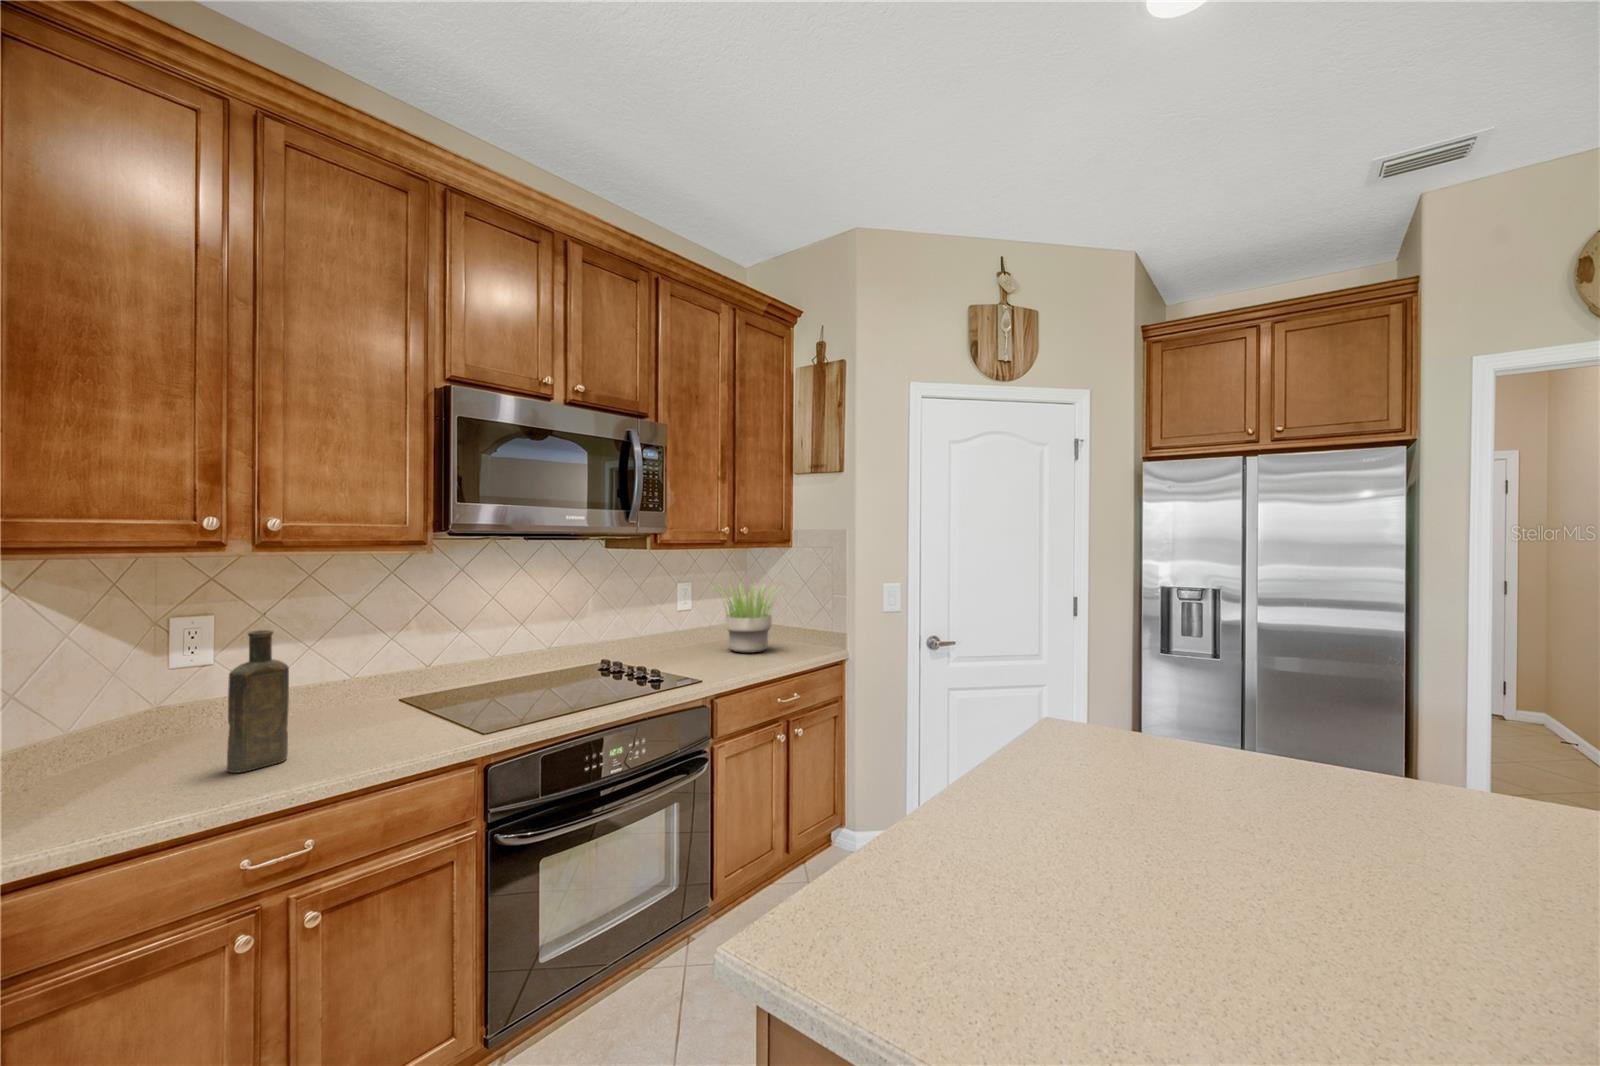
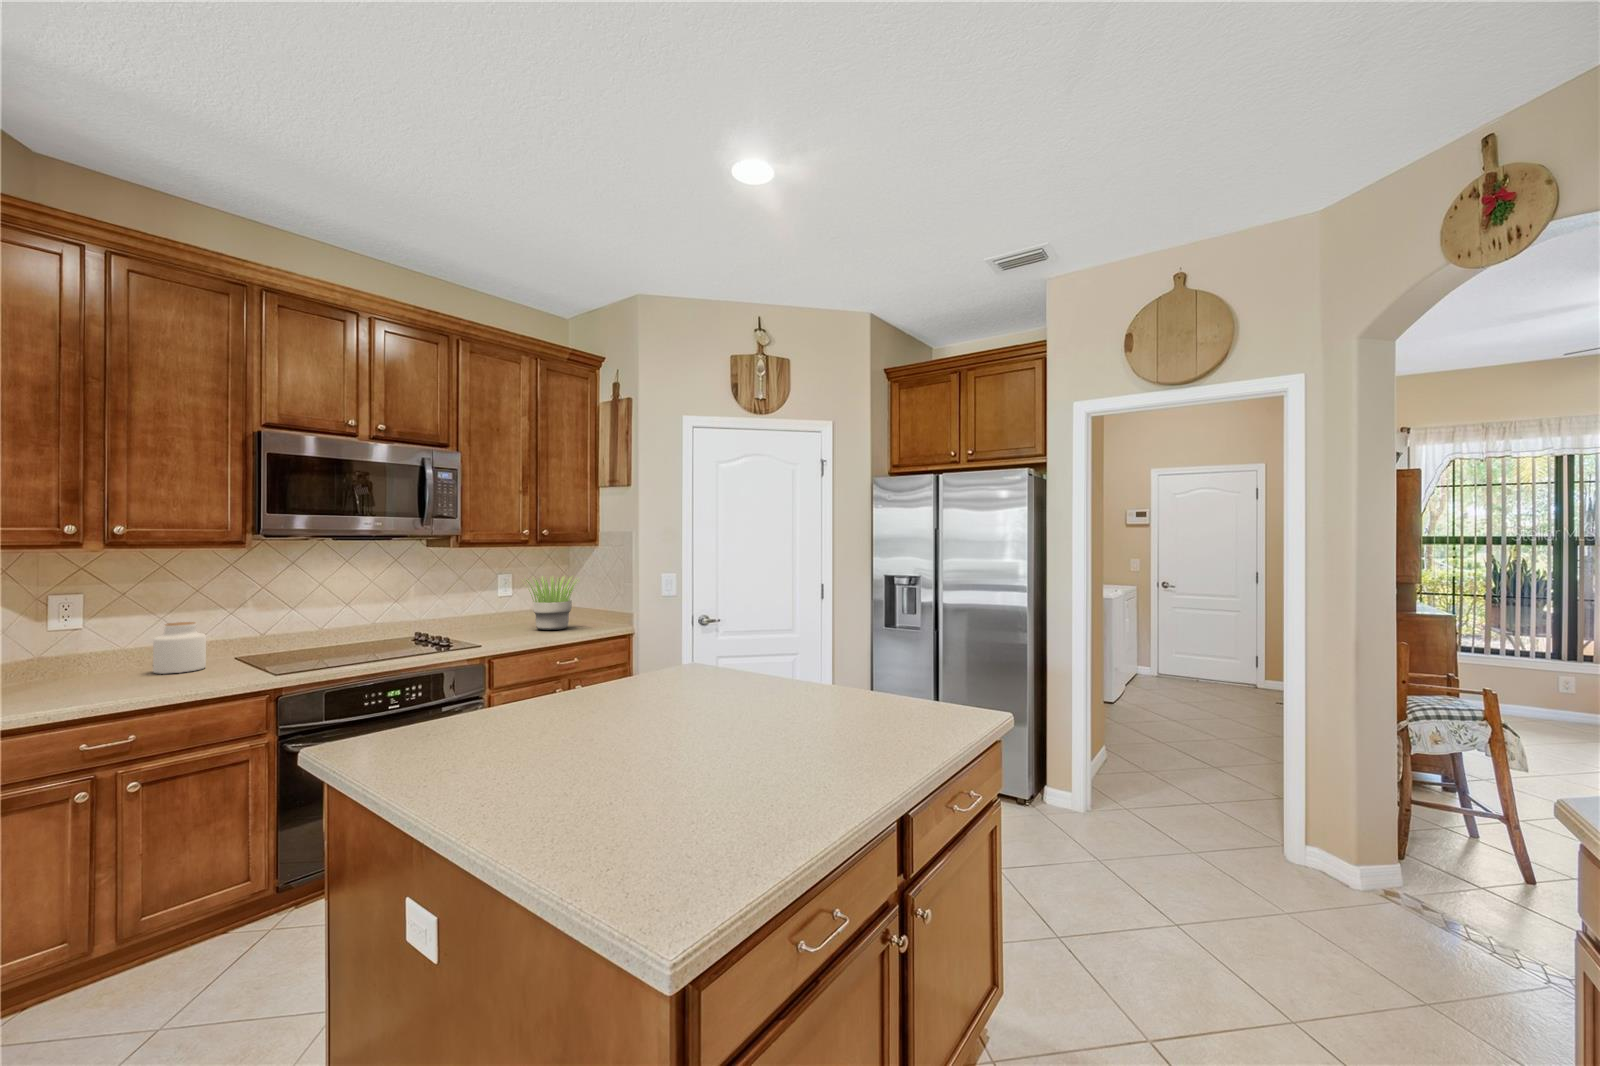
bottle: present [227,630,289,773] -> none [69,600,127,694]
jar: none [308,654,374,729] -> present [153,622,206,674]

